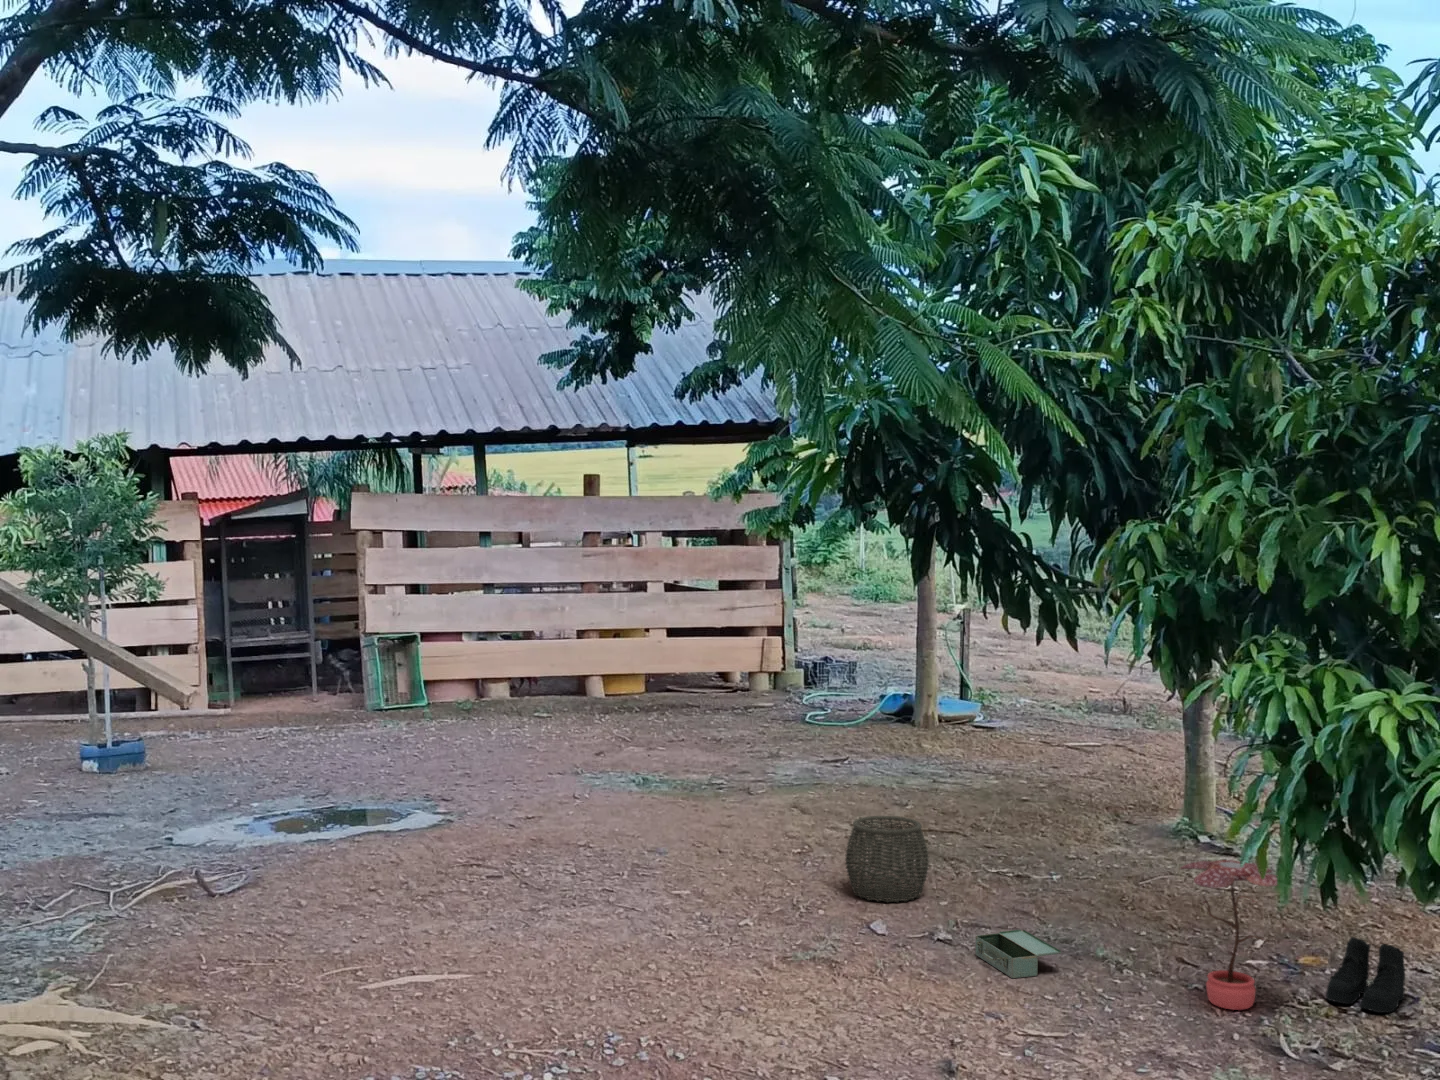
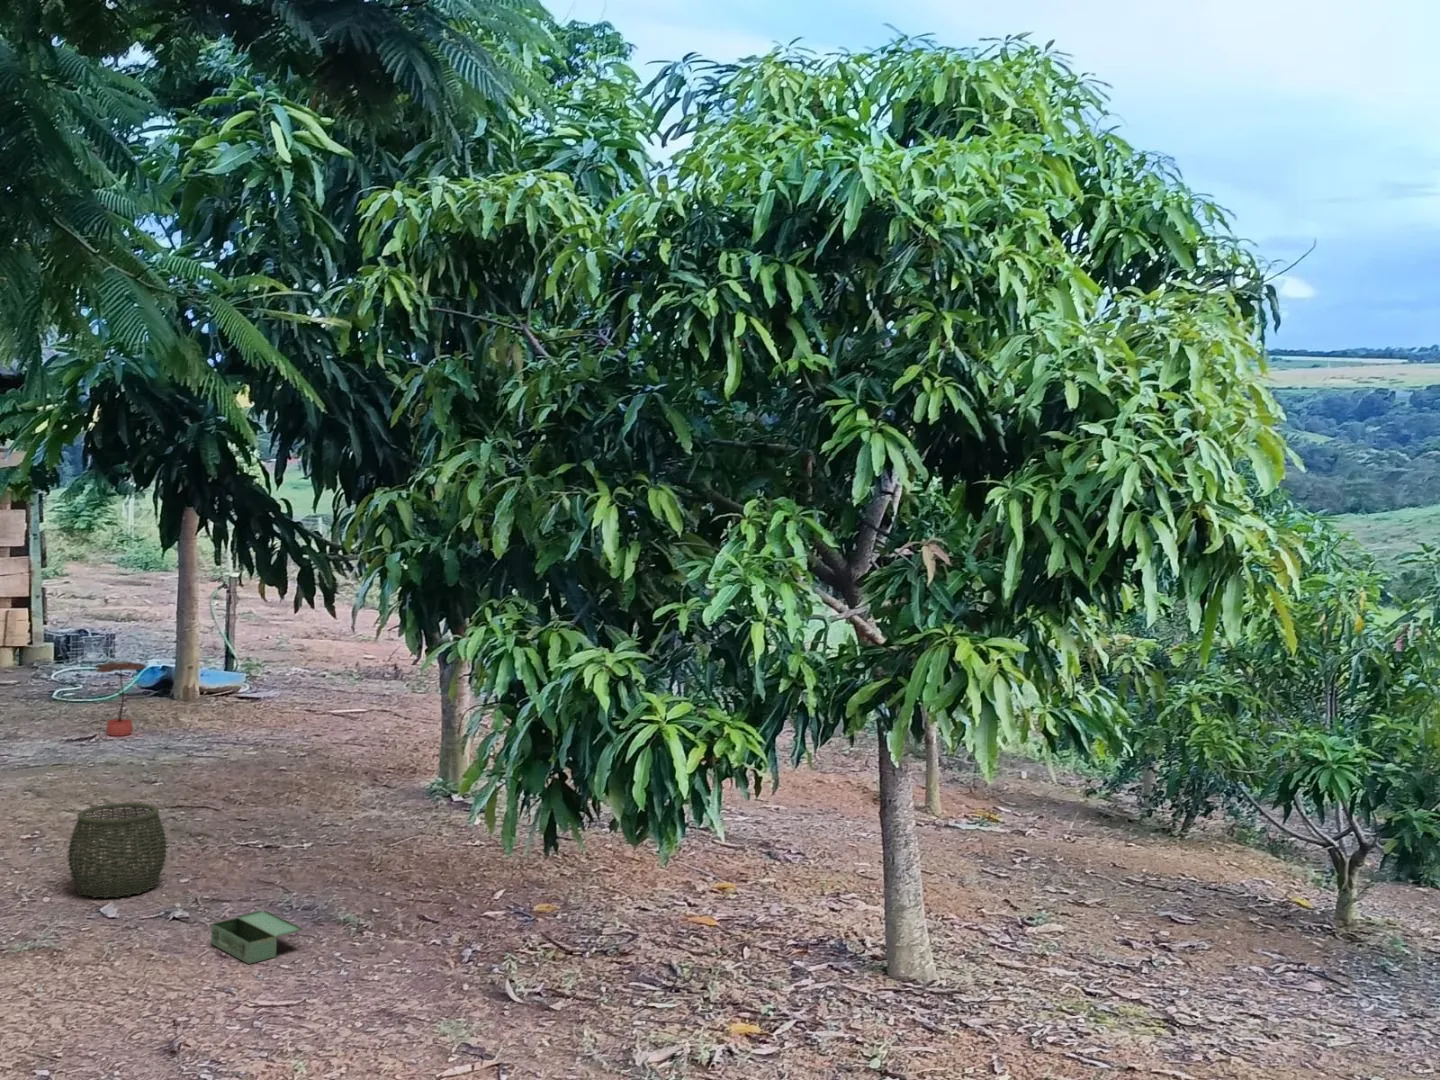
potted plant: present [1180,860,1277,1010] -> present [95,661,146,736]
boots: present [1326,937,1405,1013] -> none [553,878,620,945]

